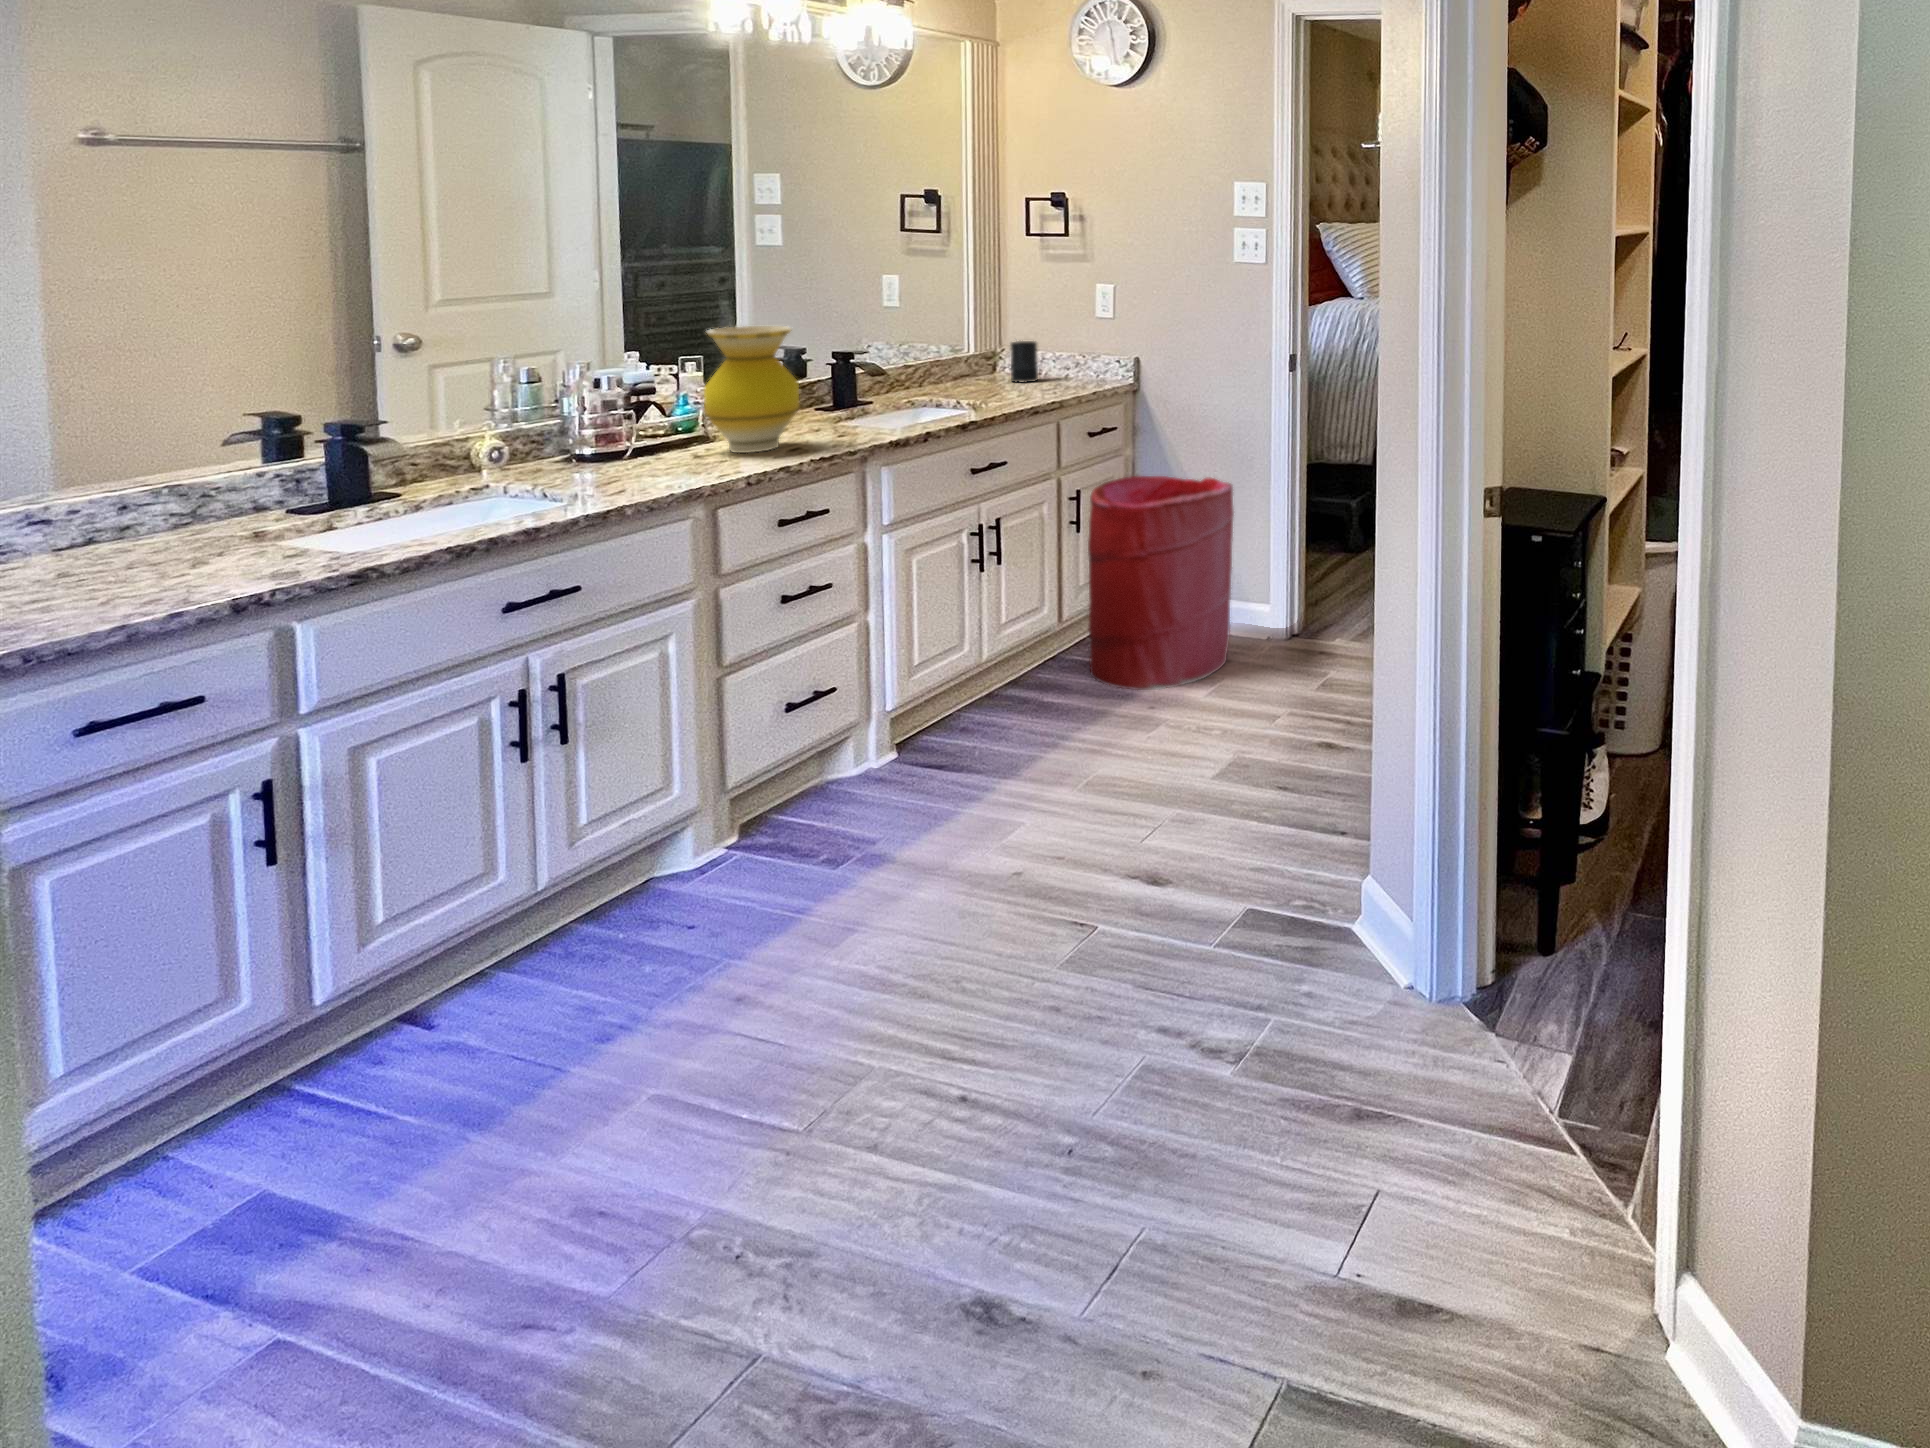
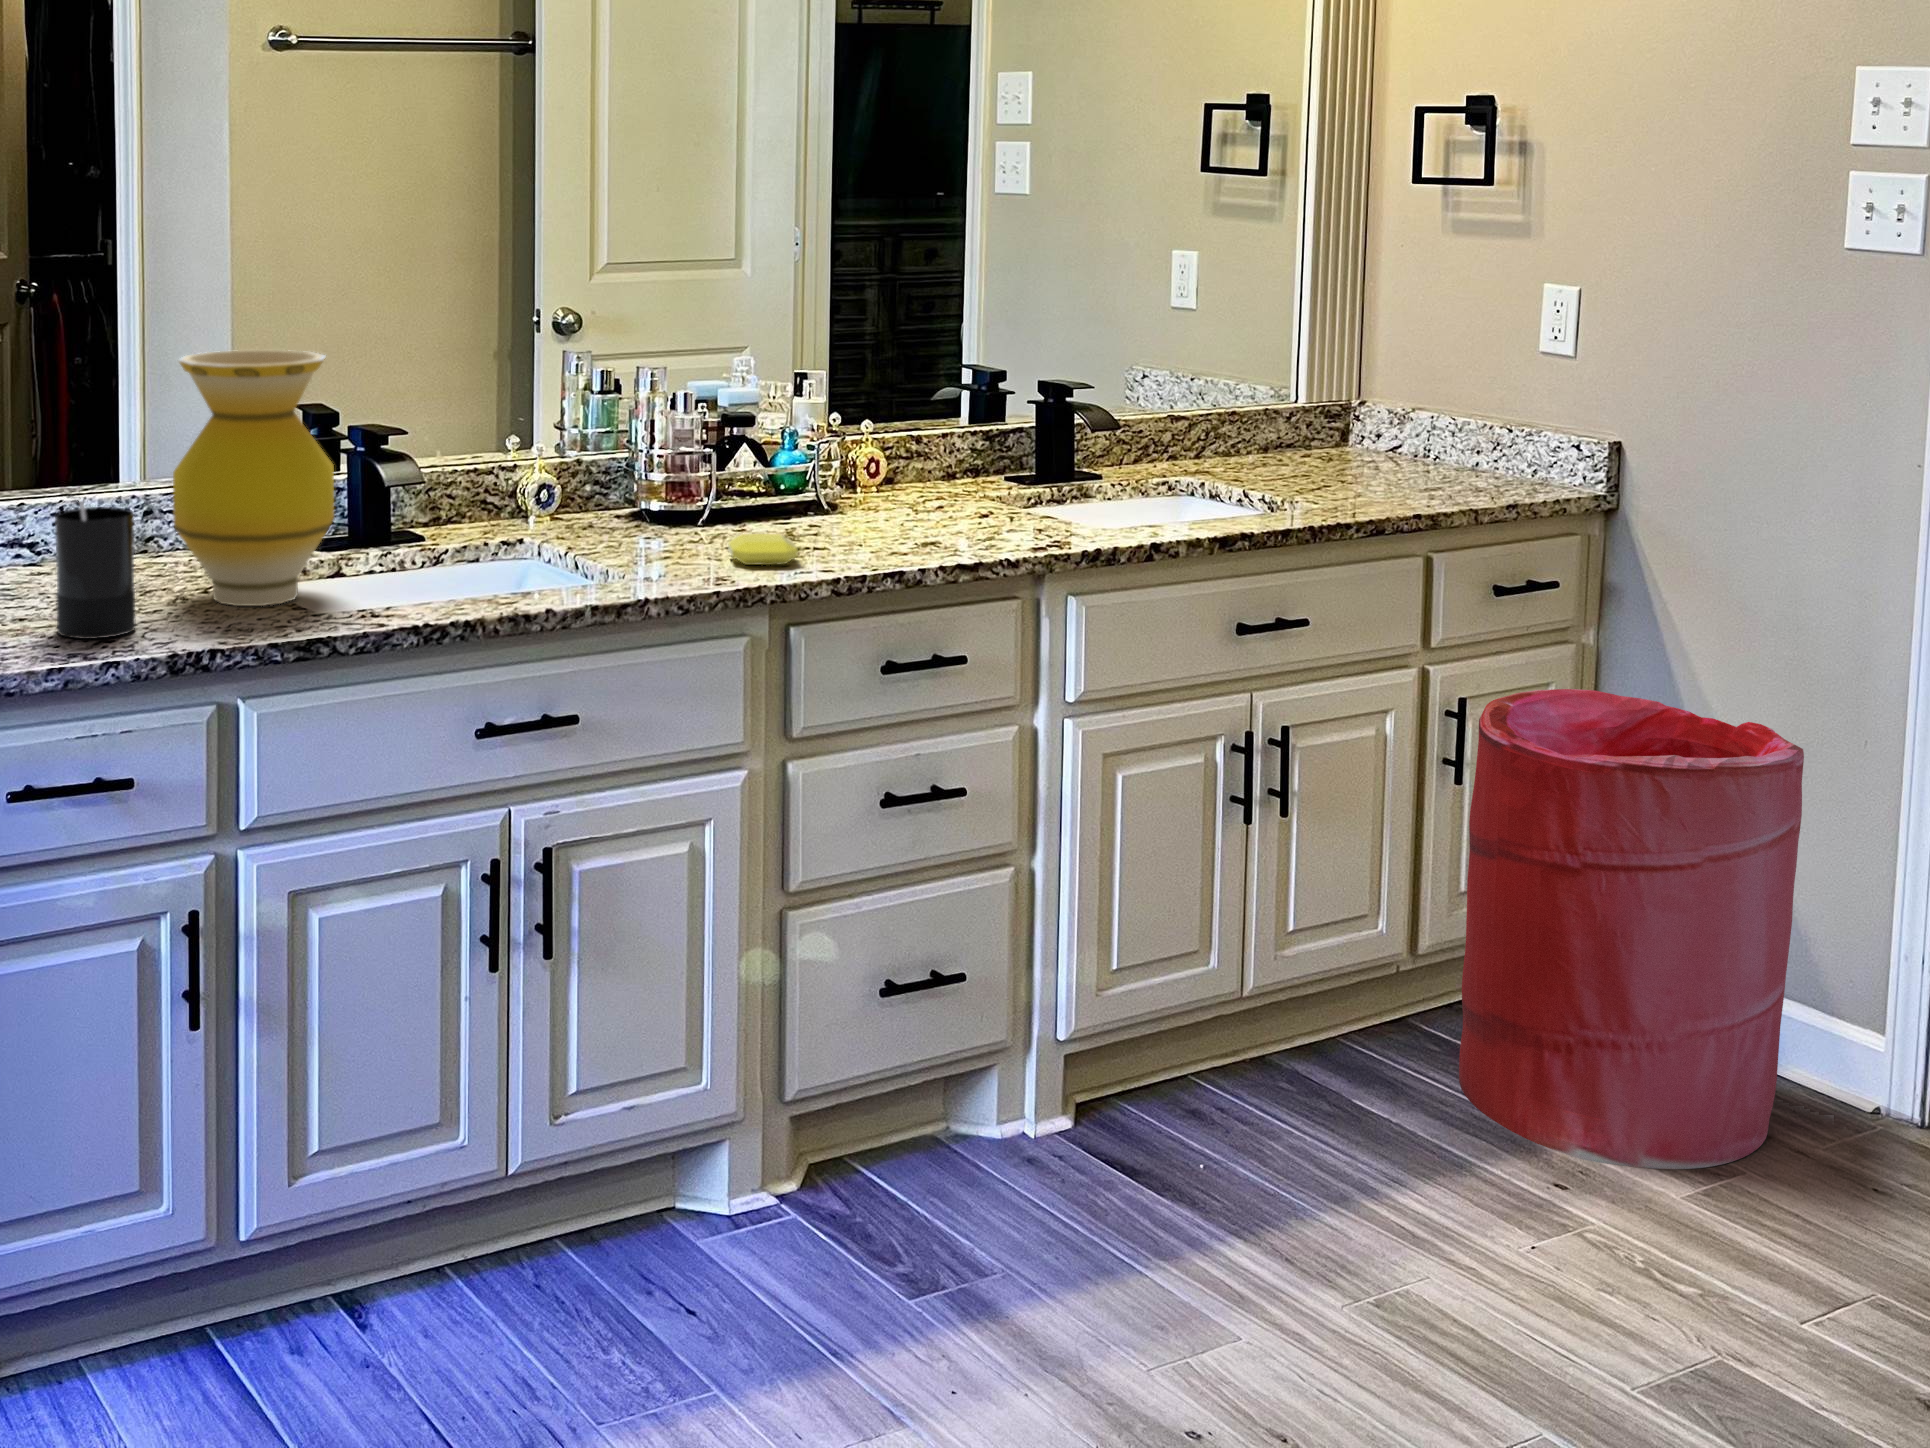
vase: present [704,326,799,453] -> present [173,350,334,606]
candle: present [1010,341,1038,383] -> present [55,499,136,639]
soap bar: none [664,455,718,476] -> present [728,534,798,565]

